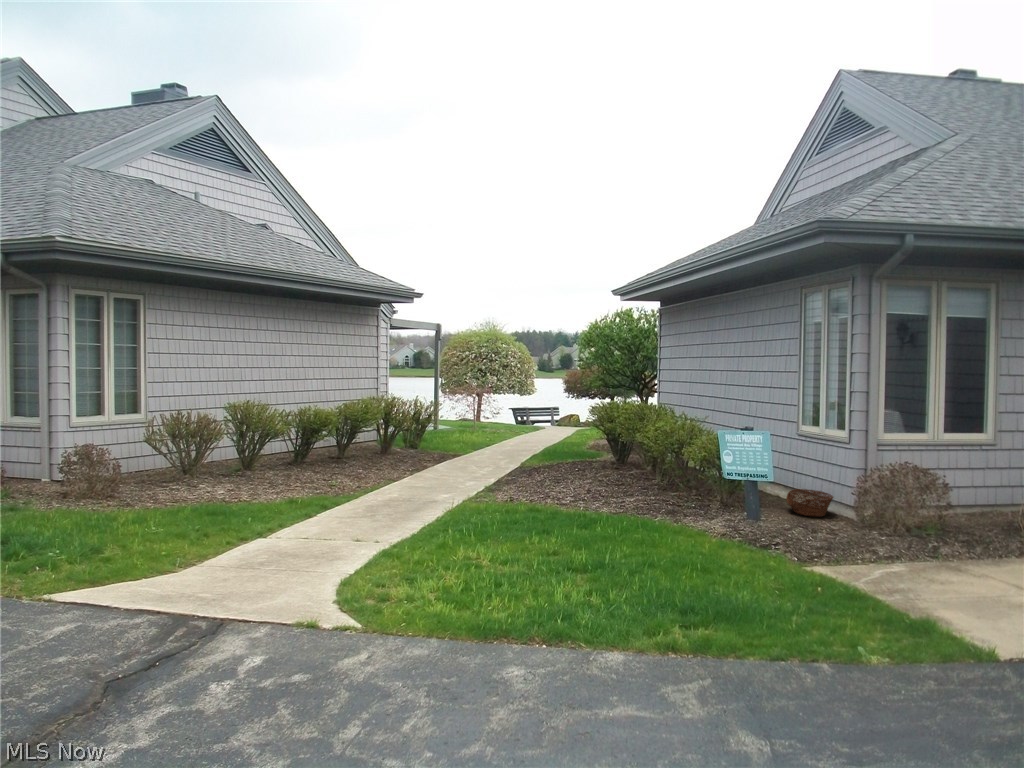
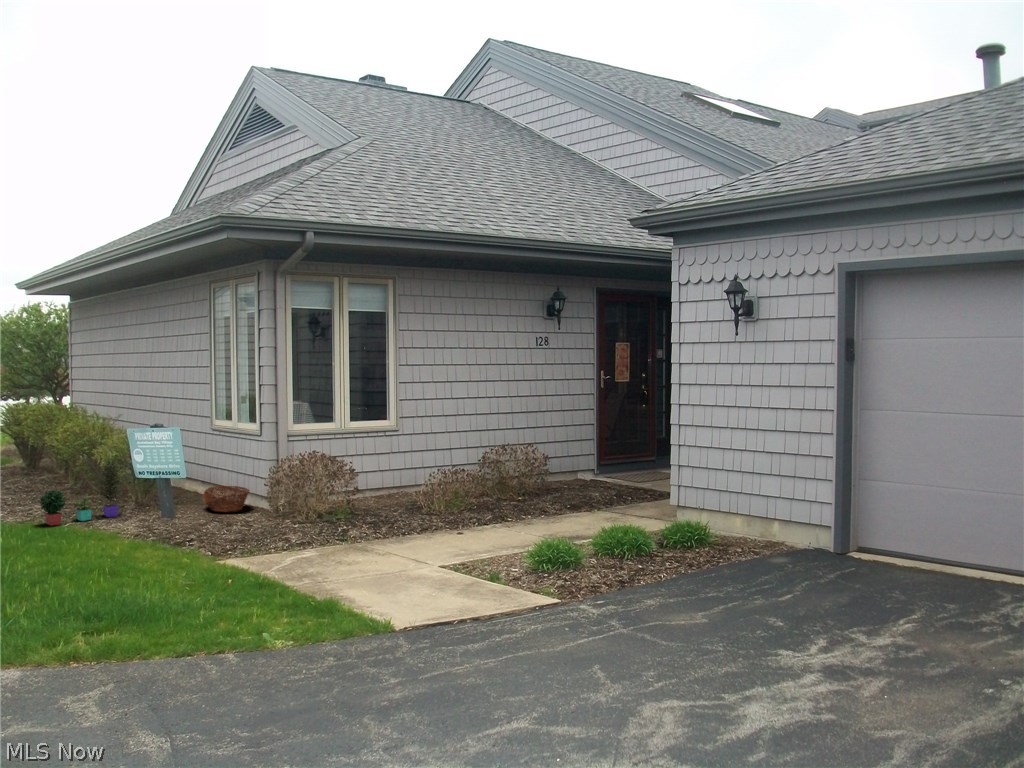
potted plant: none [644,452,714,510] -> present [40,457,121,526]

